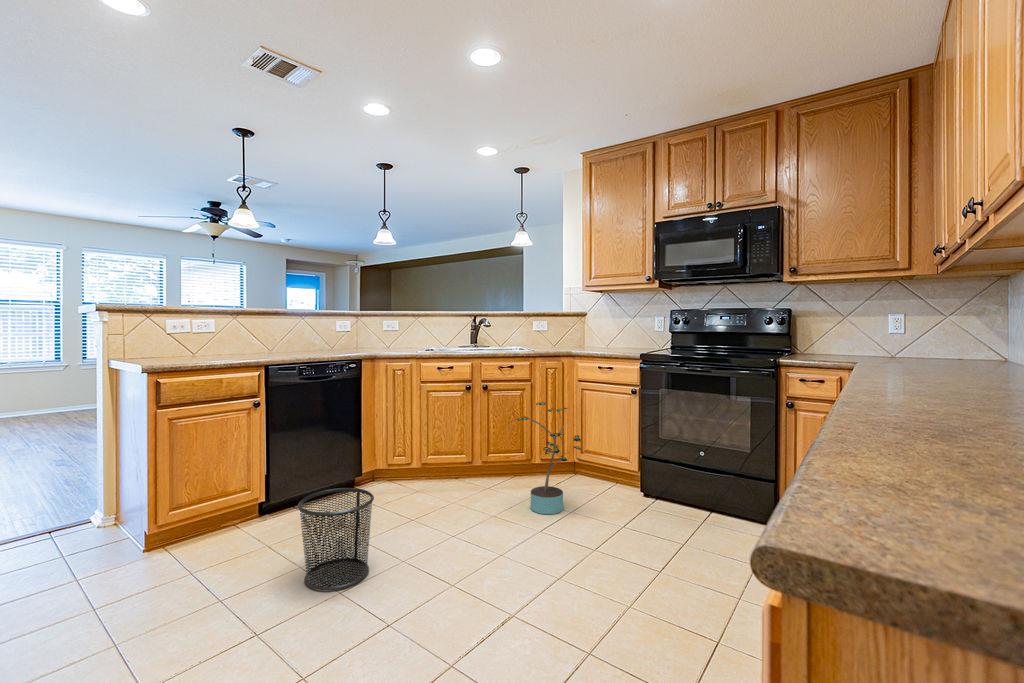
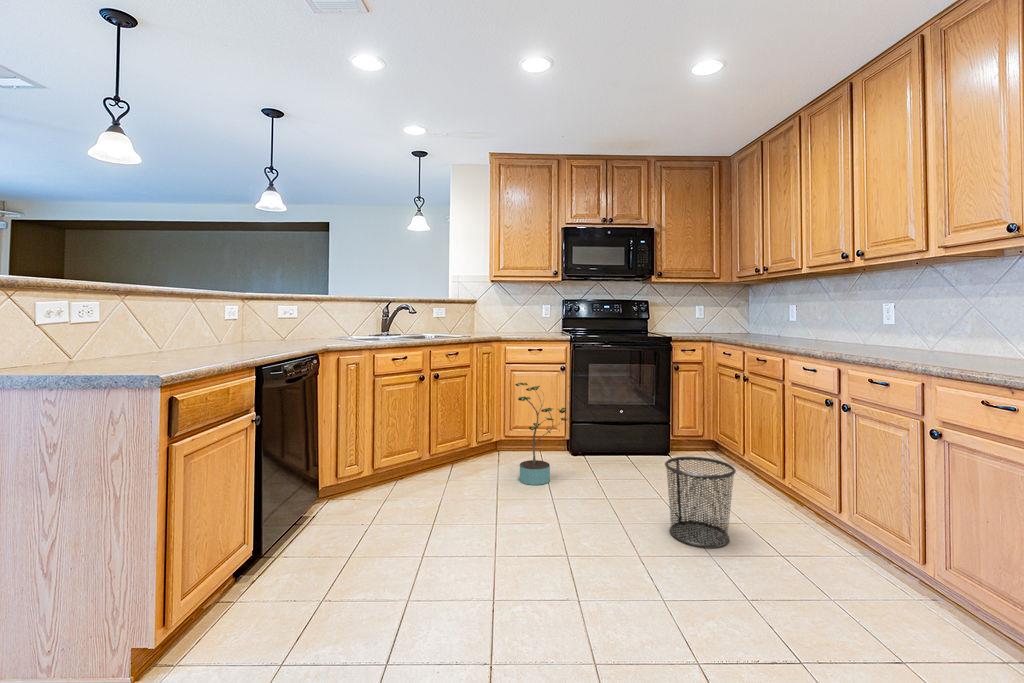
waste bin: present [298,488,374,590] -> present [665,457,736,547]

